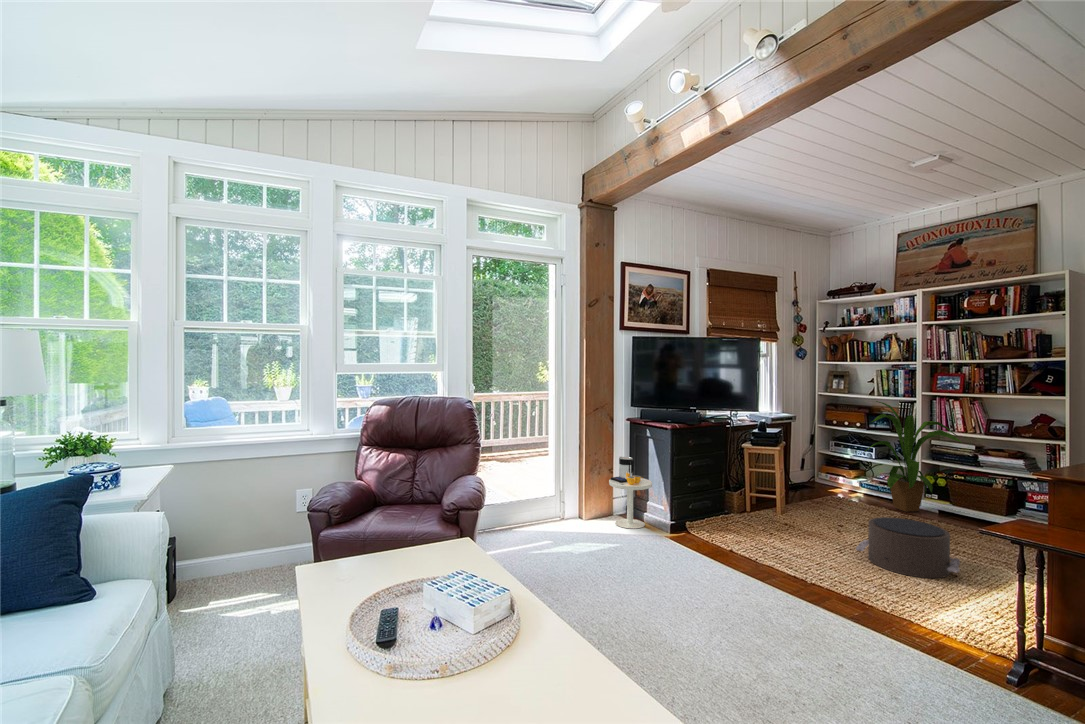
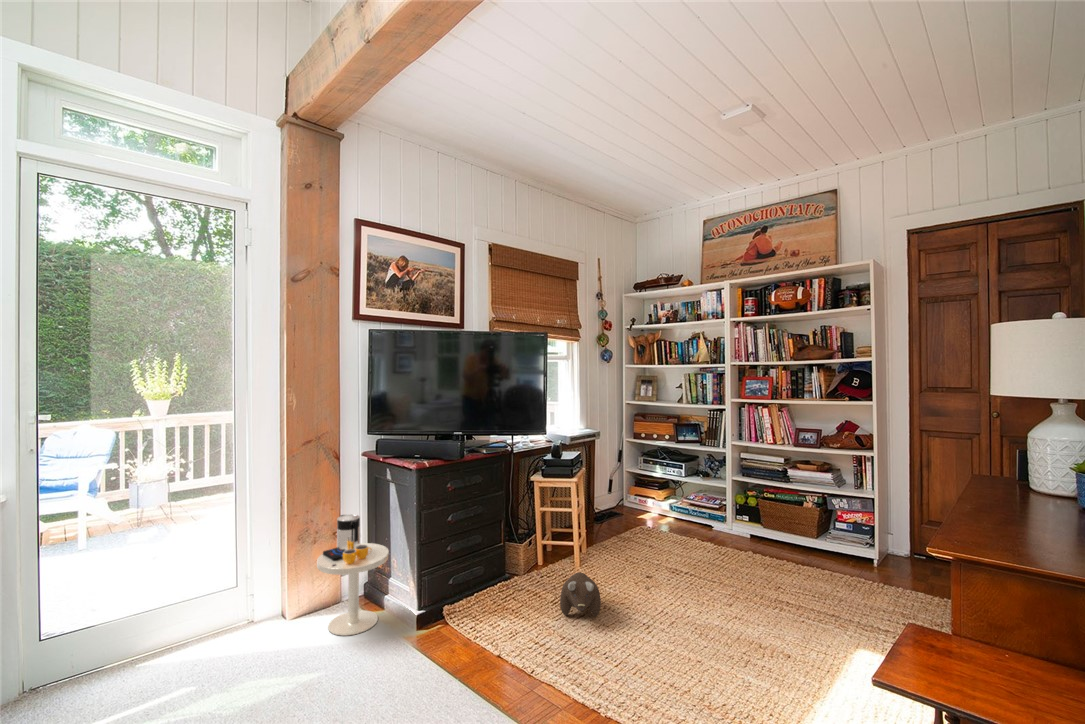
house plant: present [862,401,961,512] -> none [670,411,775,542]
plush toy: none [772,509,803,538] -> present [560,572,601,616]
pouf: present [856,517,960,578] -> none [668,578,802,682]

